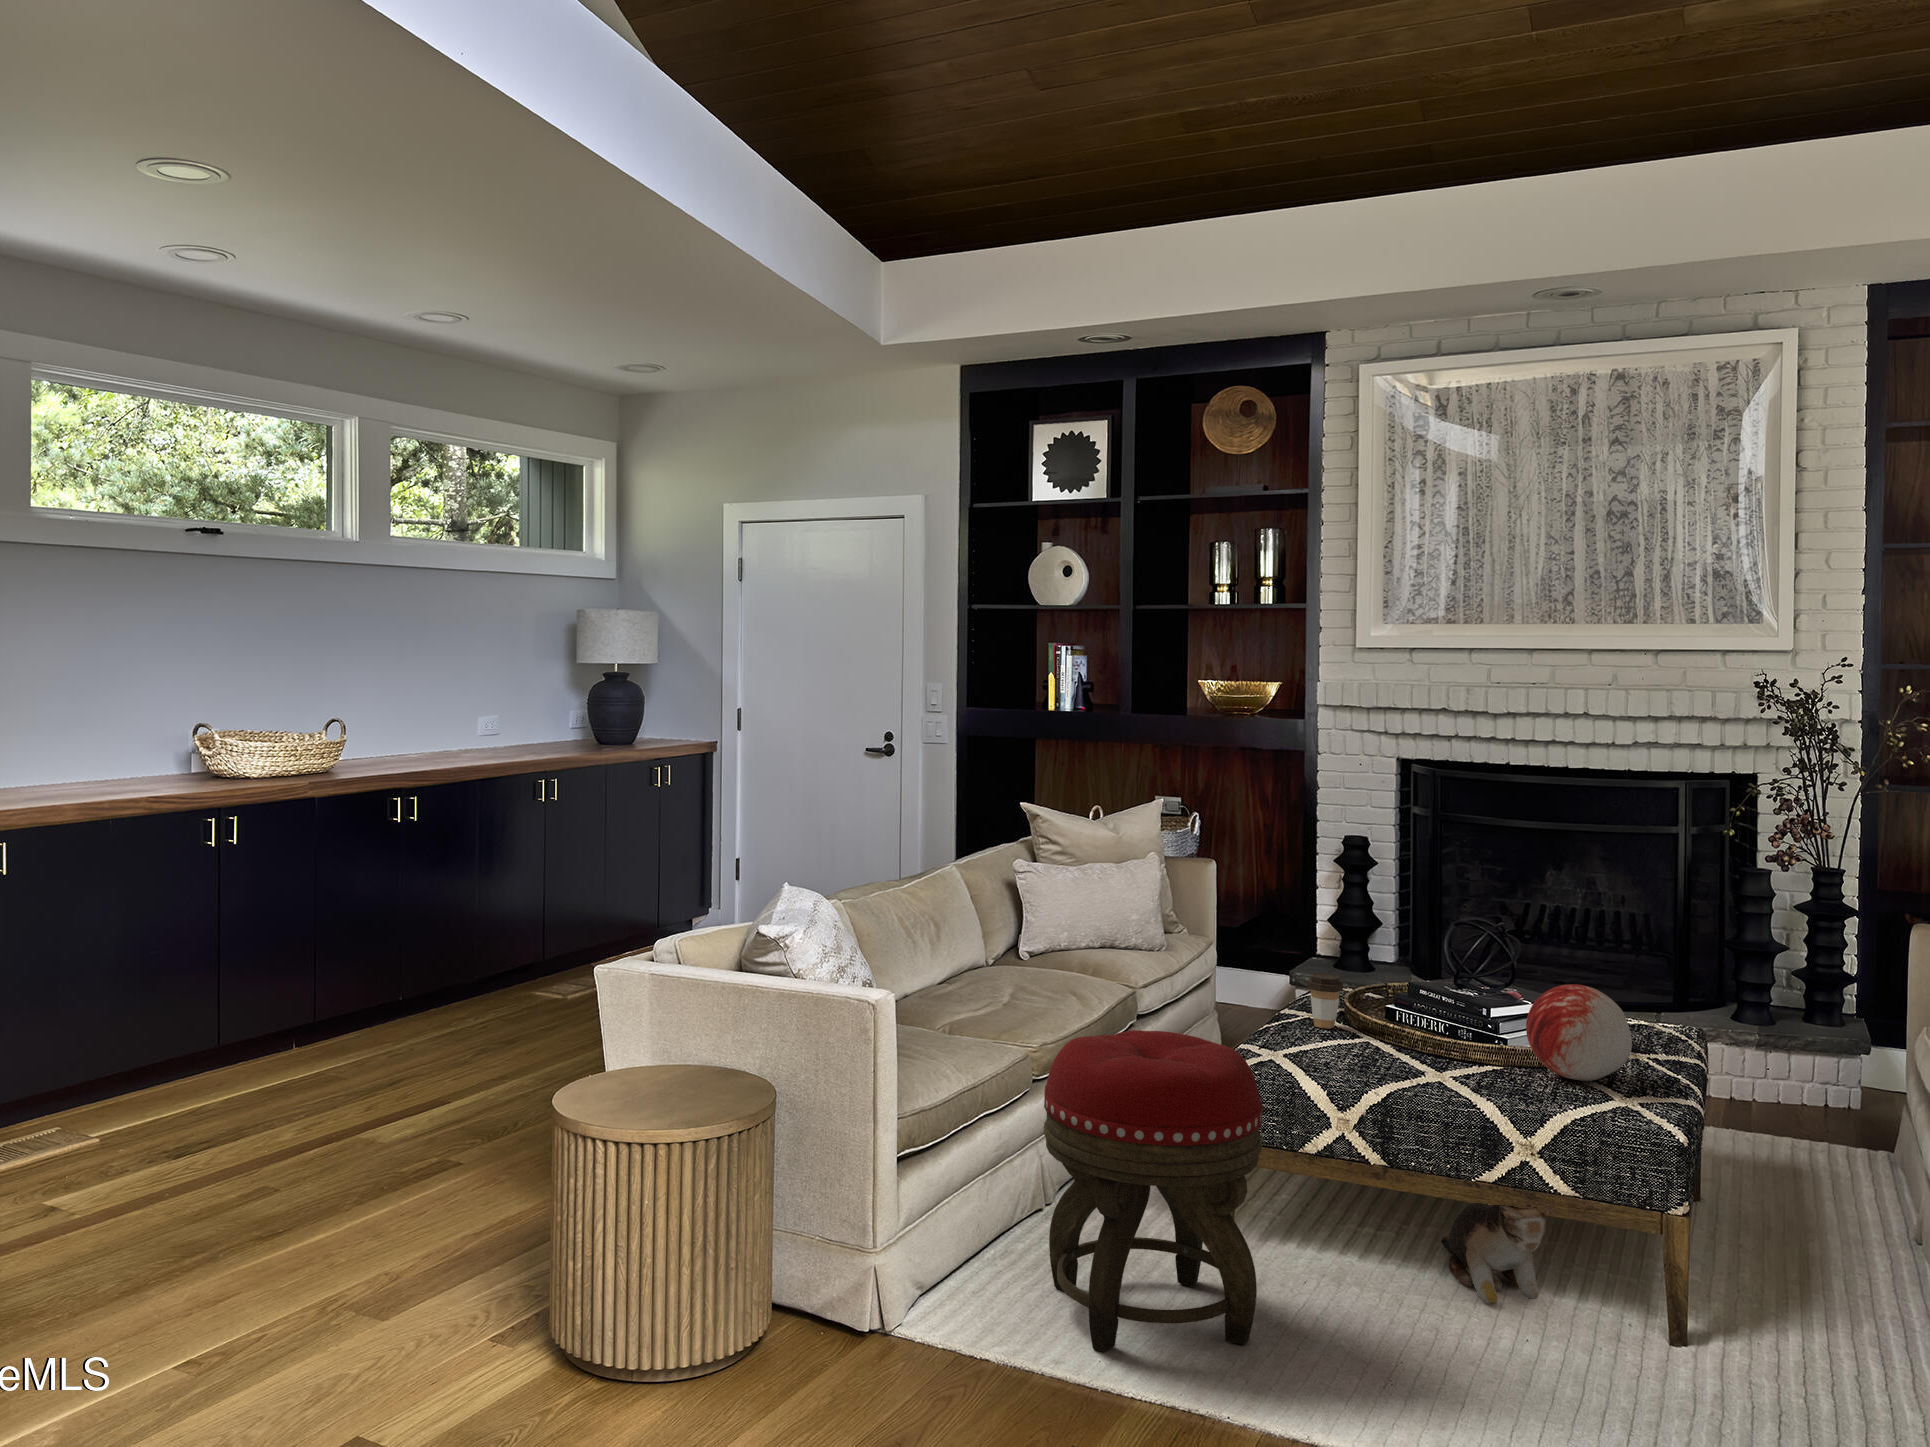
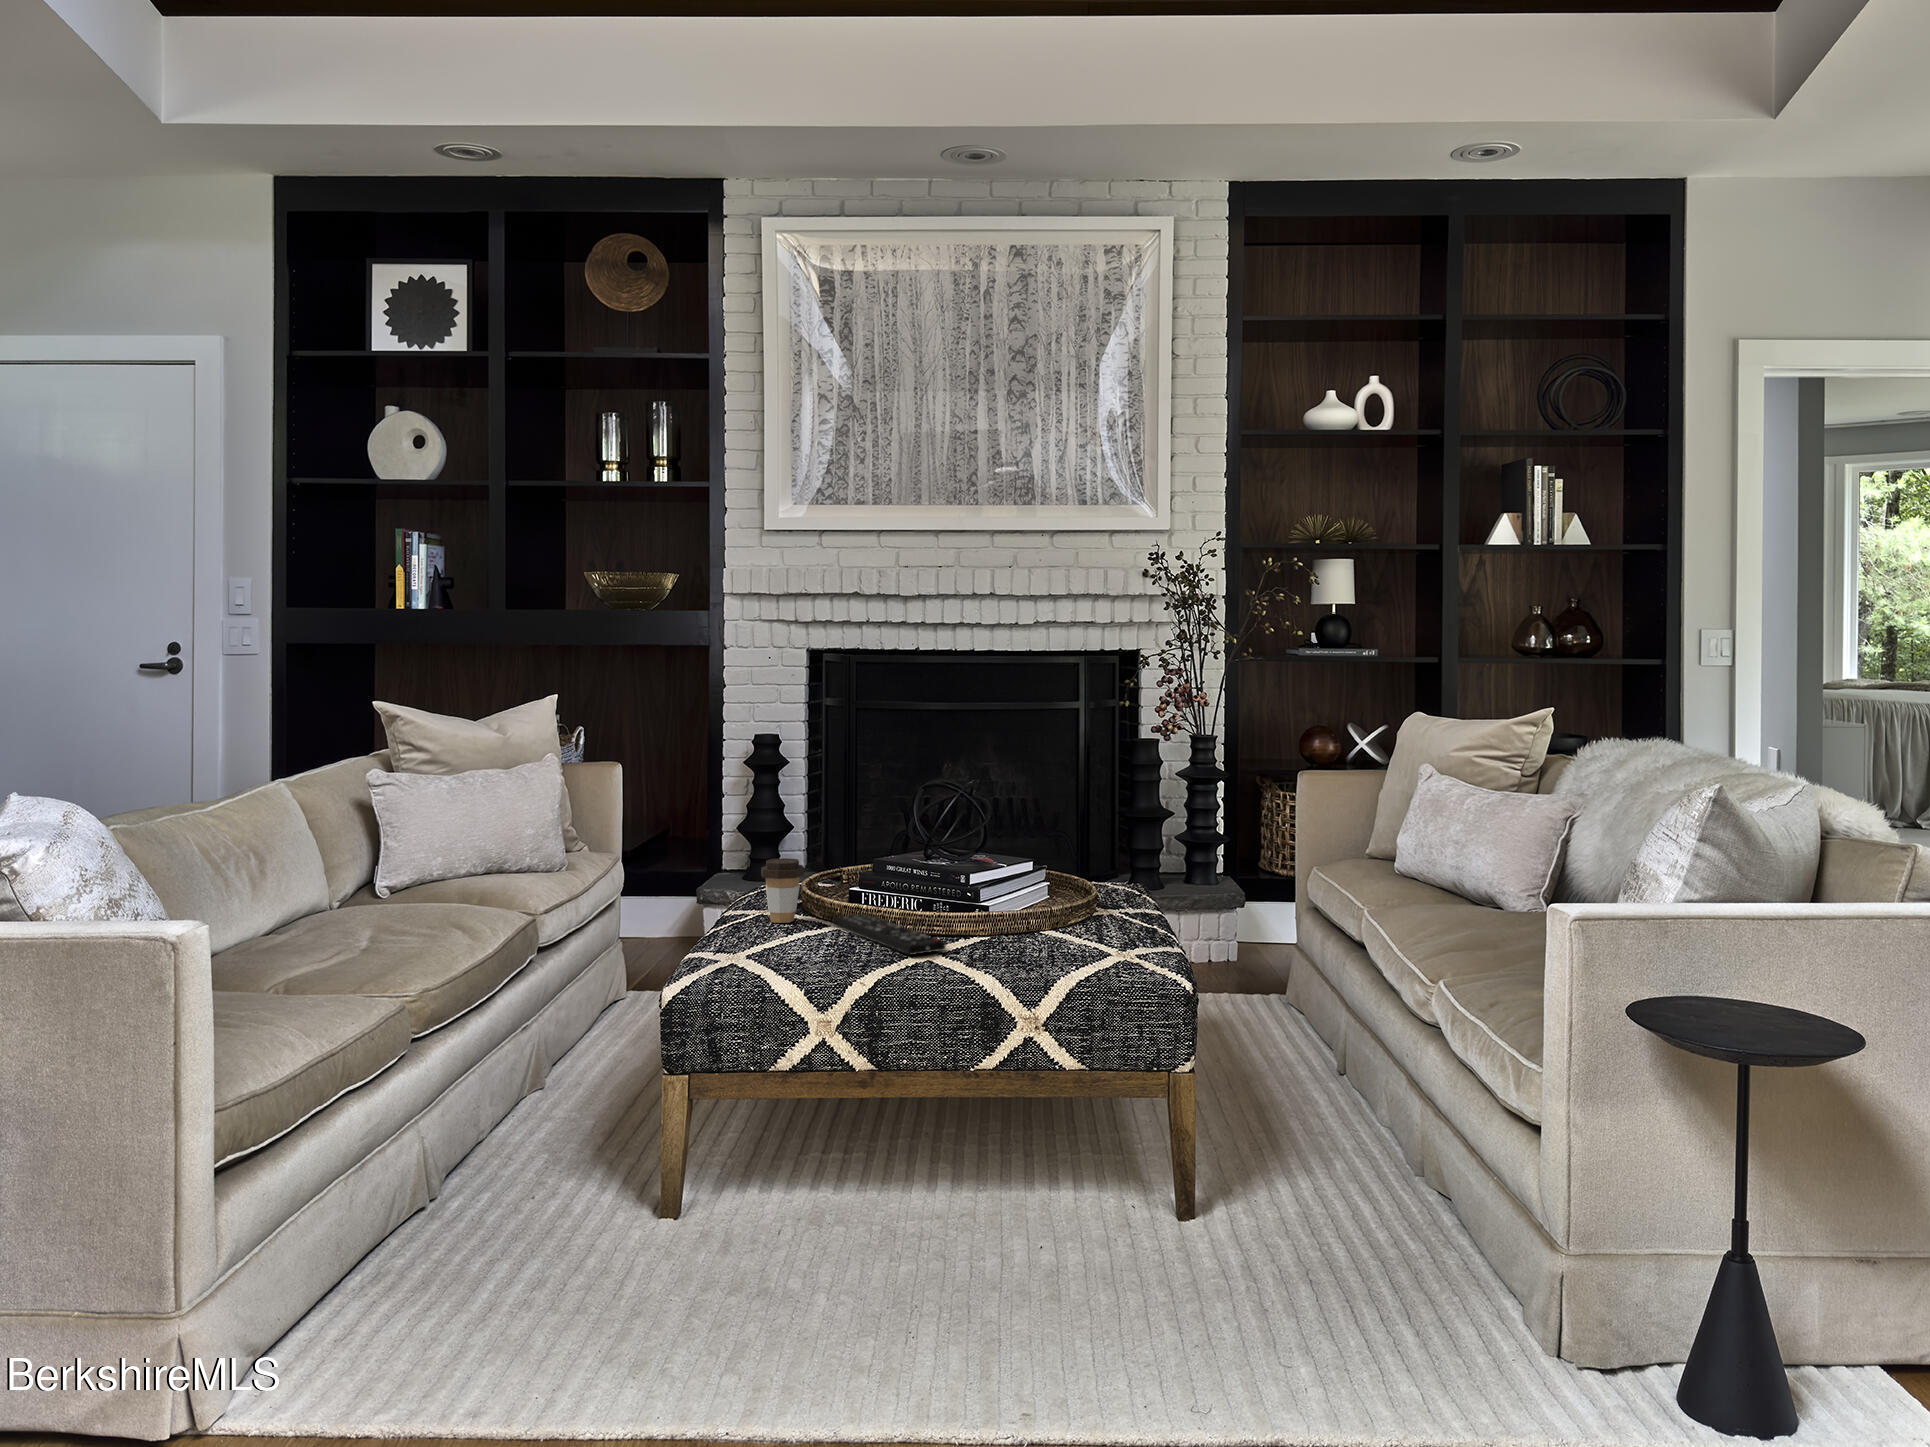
decorative orb: present [1526,984,1632,1081] -> none [1014,835,1122,939]
remote control: none [1365,1029,1456,1074] -> present [832,914,946,955]
footstool: present [1044,1030,1262,1352] -> none [432,942,738,1393]
plush toy: present [1441,1202,1555,1304] -> none [922,1073,1061,1209]

